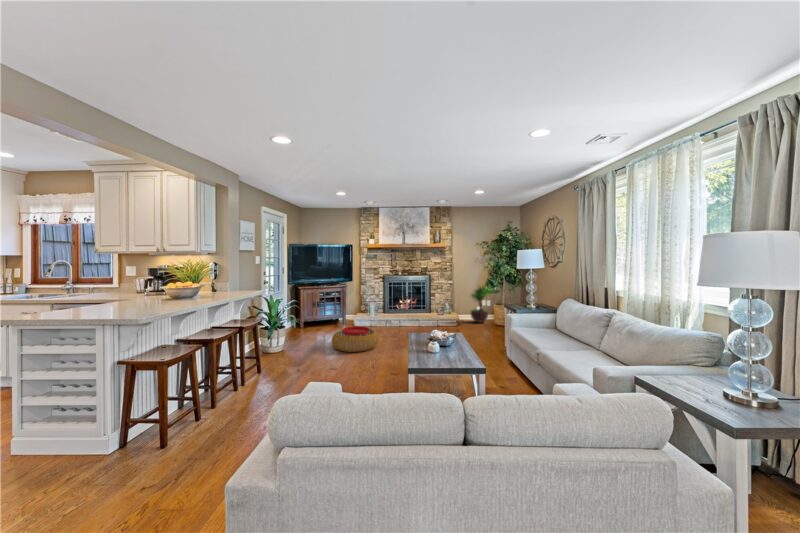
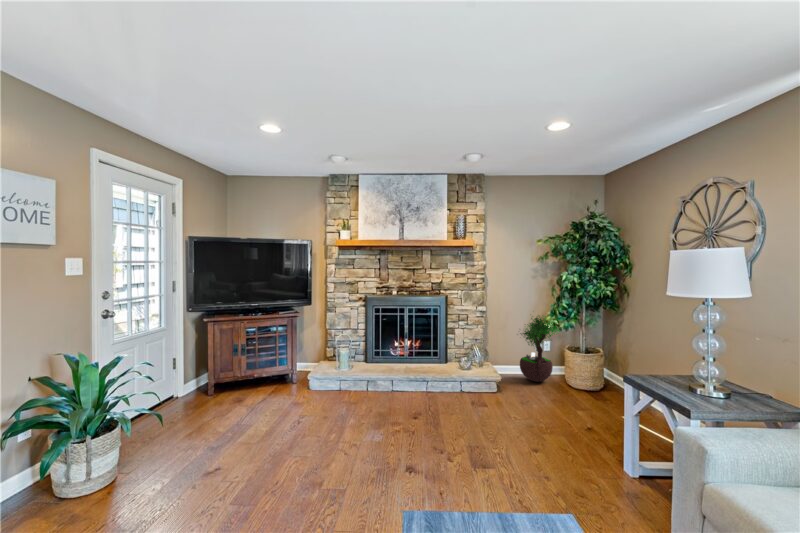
pouf: present [332,326,379,352] -> none [230,412,344,494]

